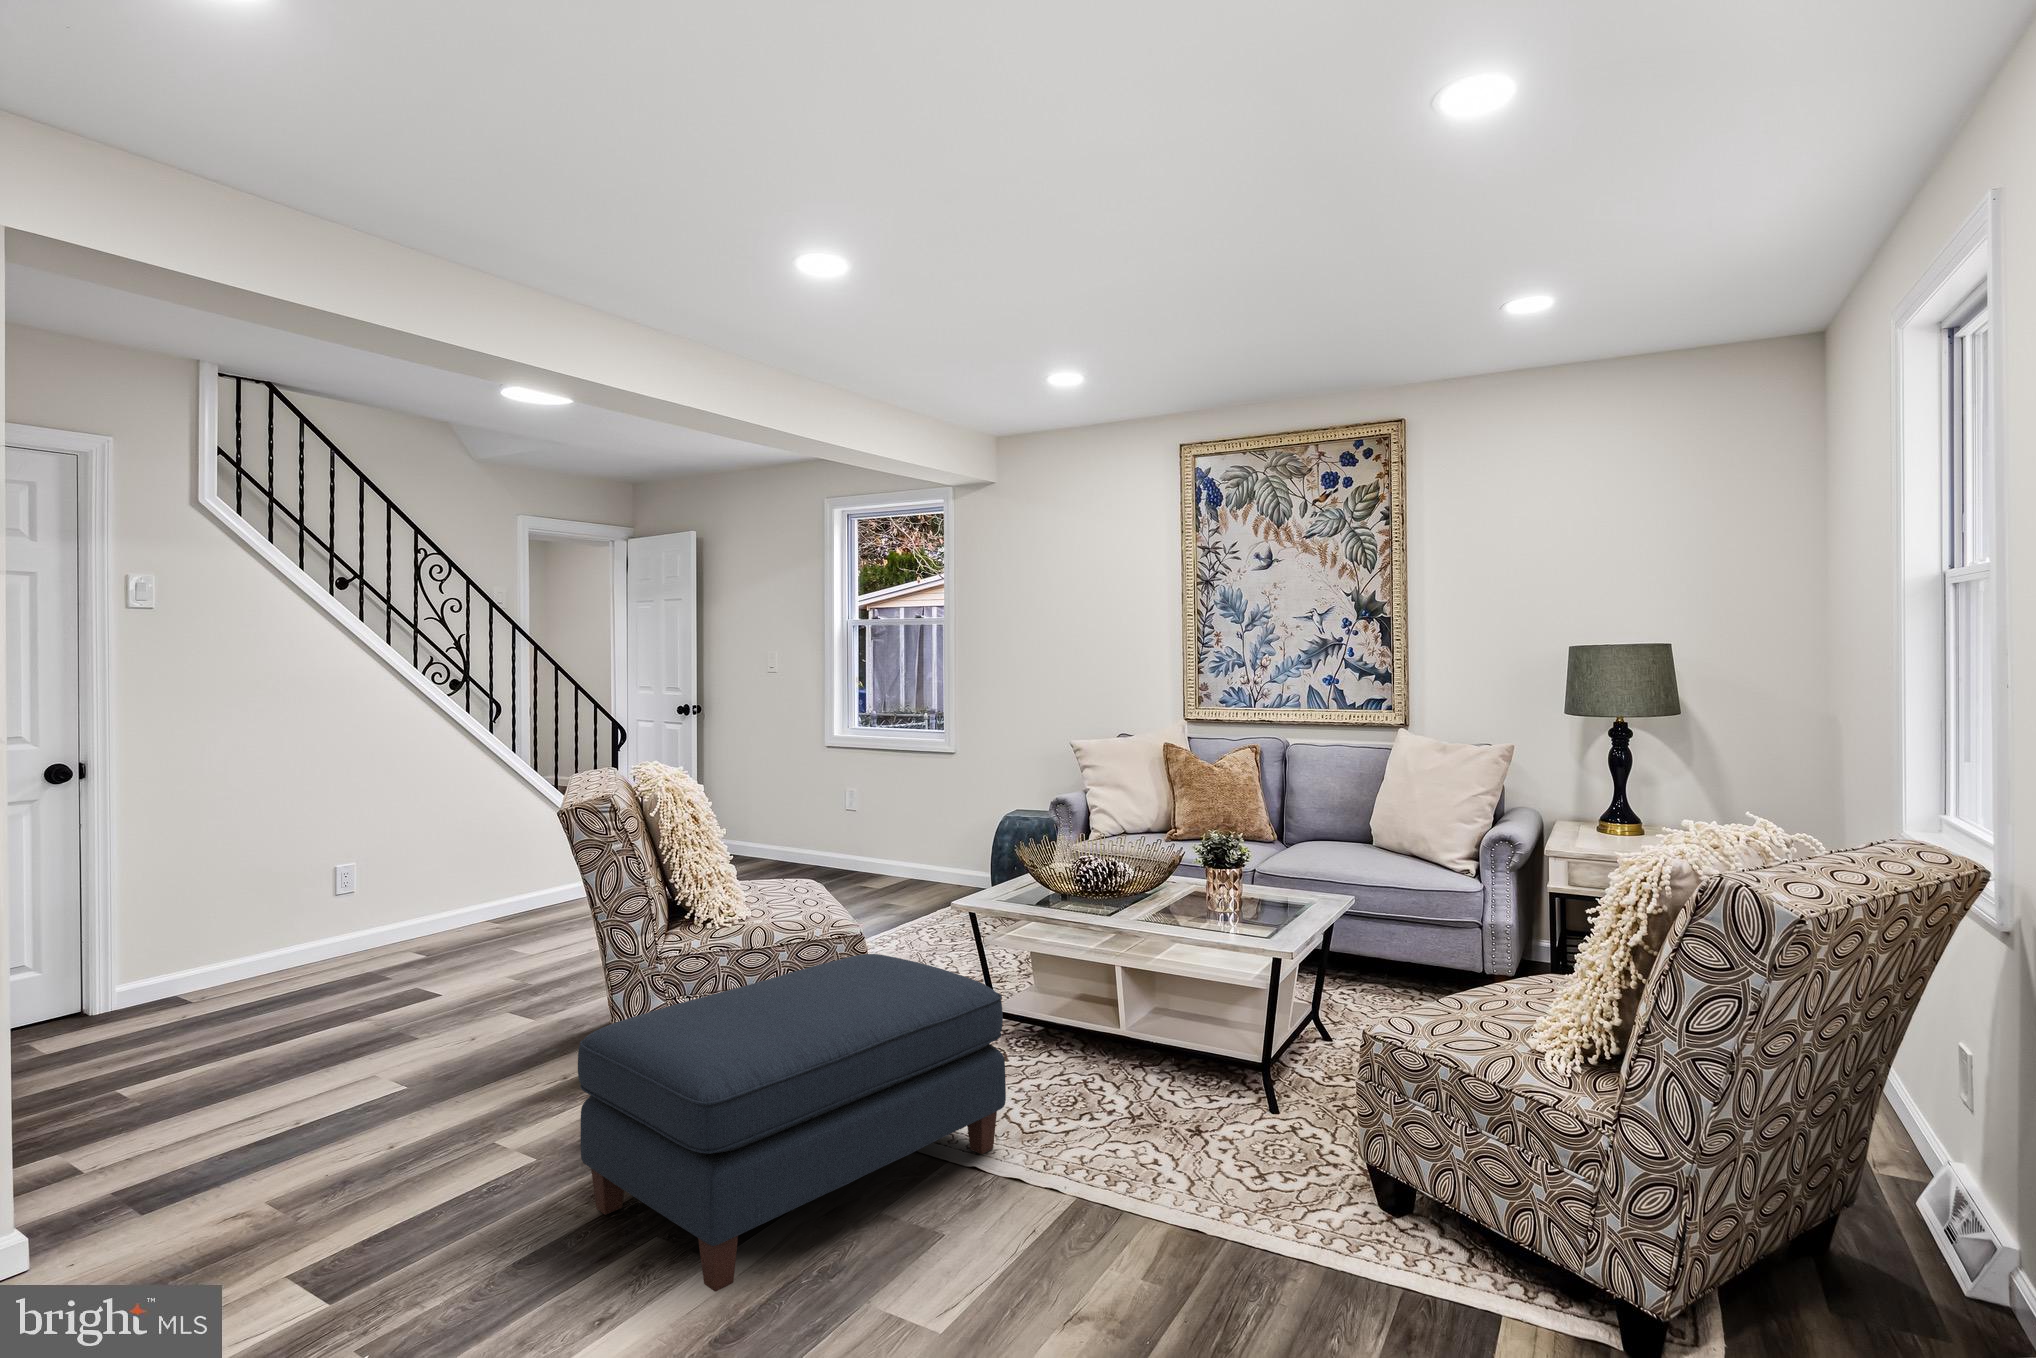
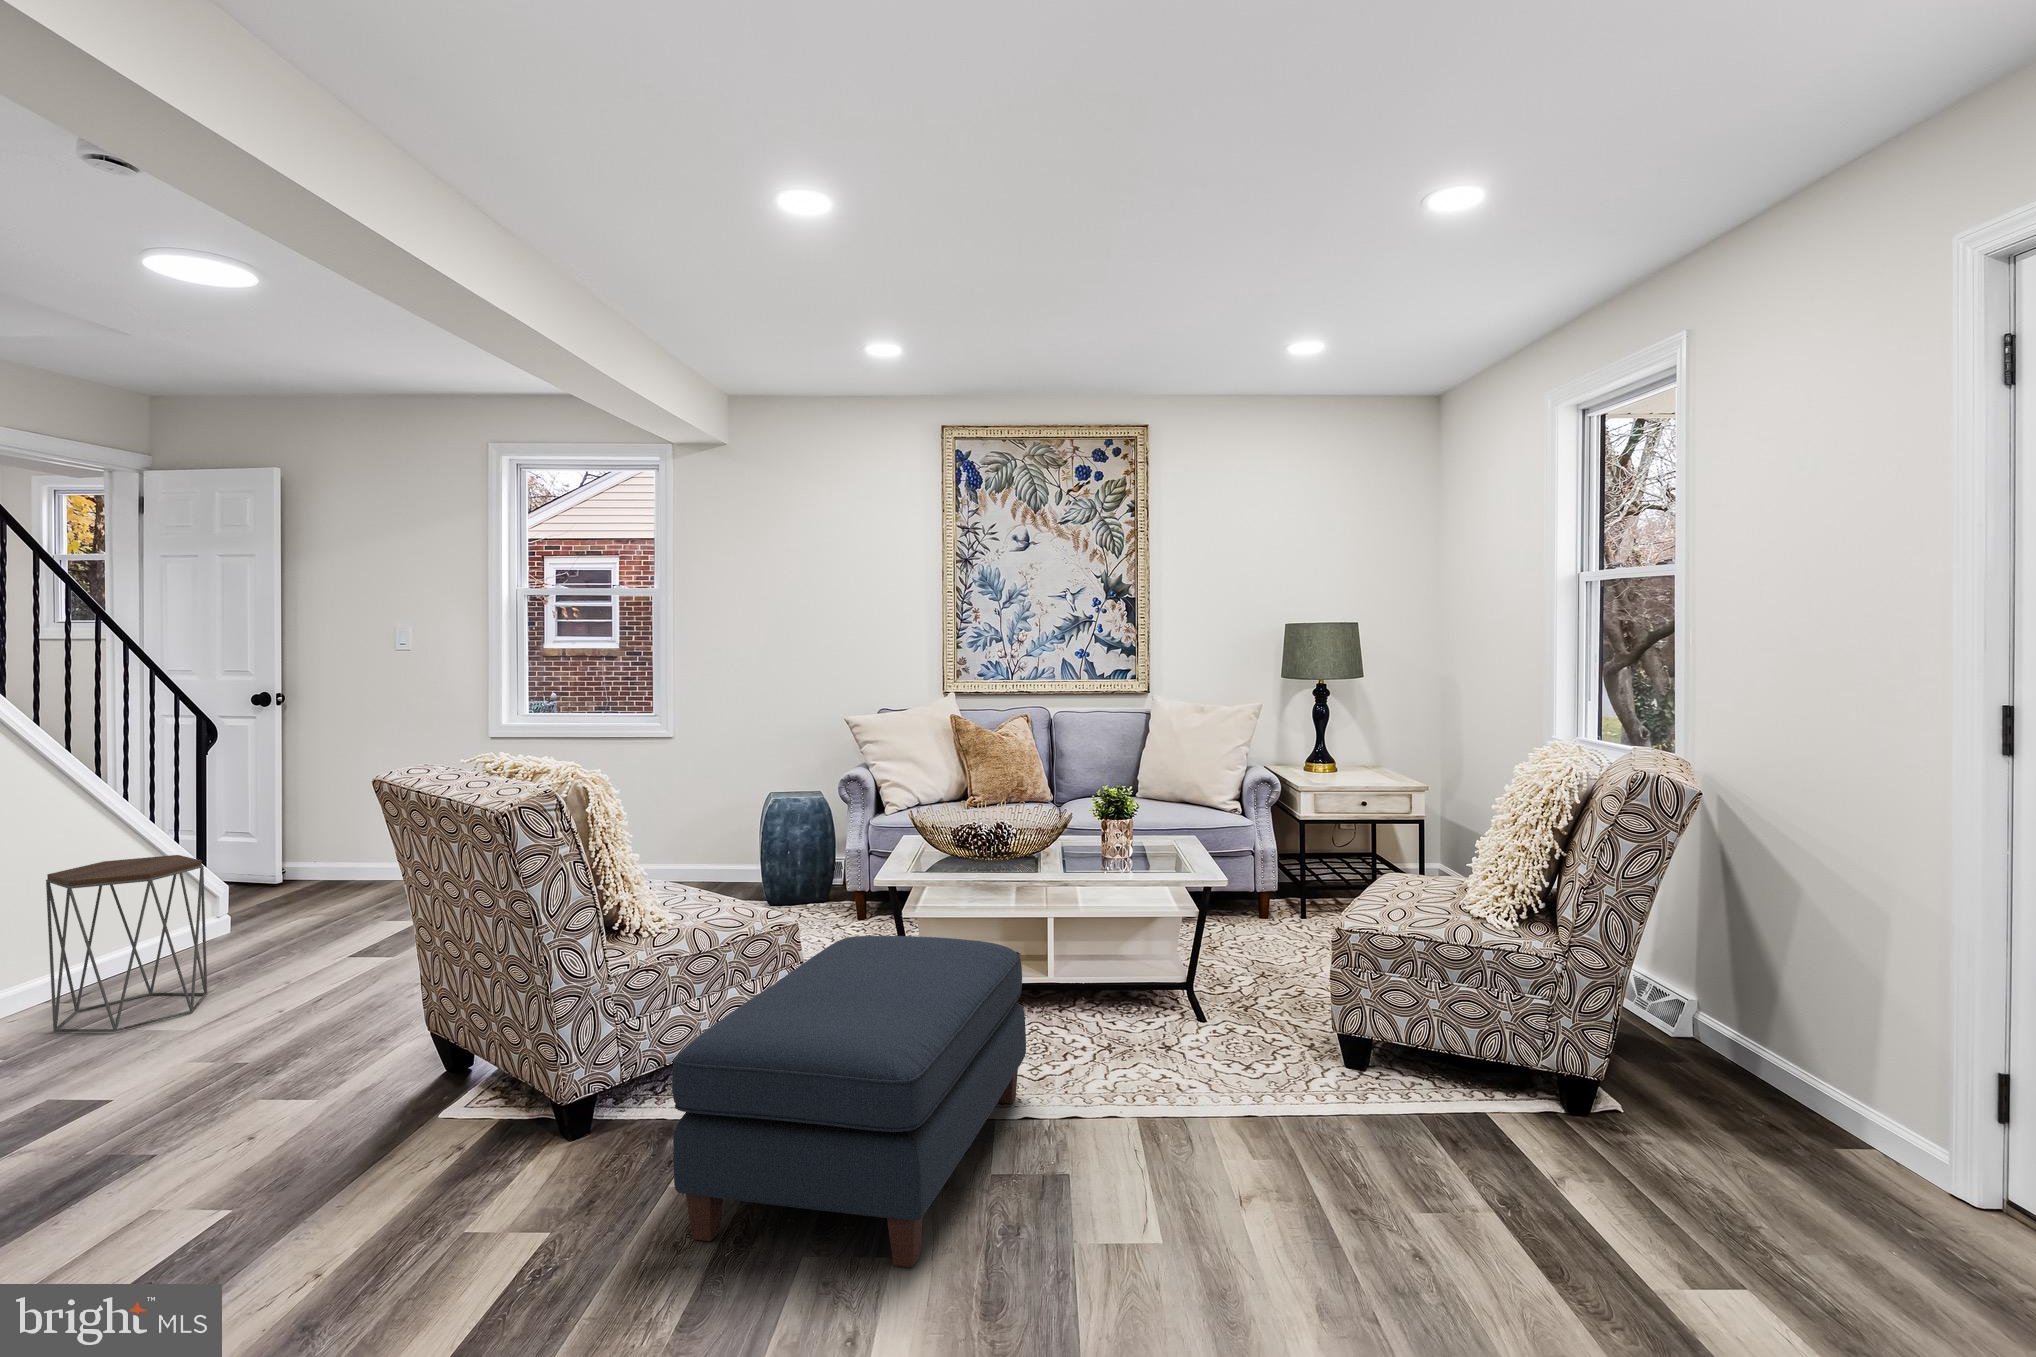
side table: none [436,817,542,947] -> present [46,855,207,1032]

